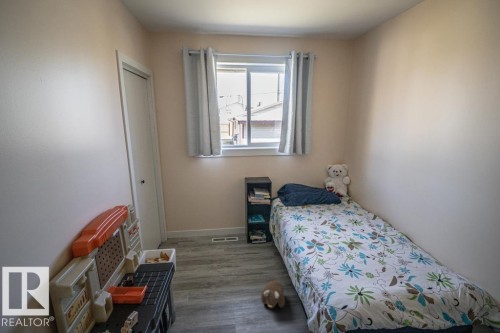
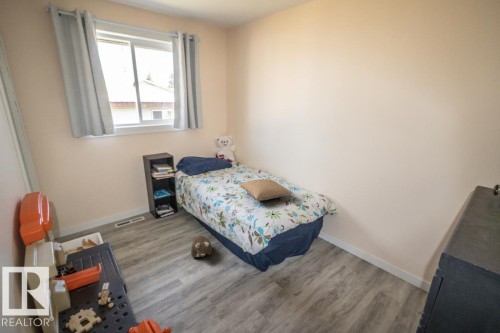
pillow: none [332,231,407,268] -> present [240,179,292,201]

